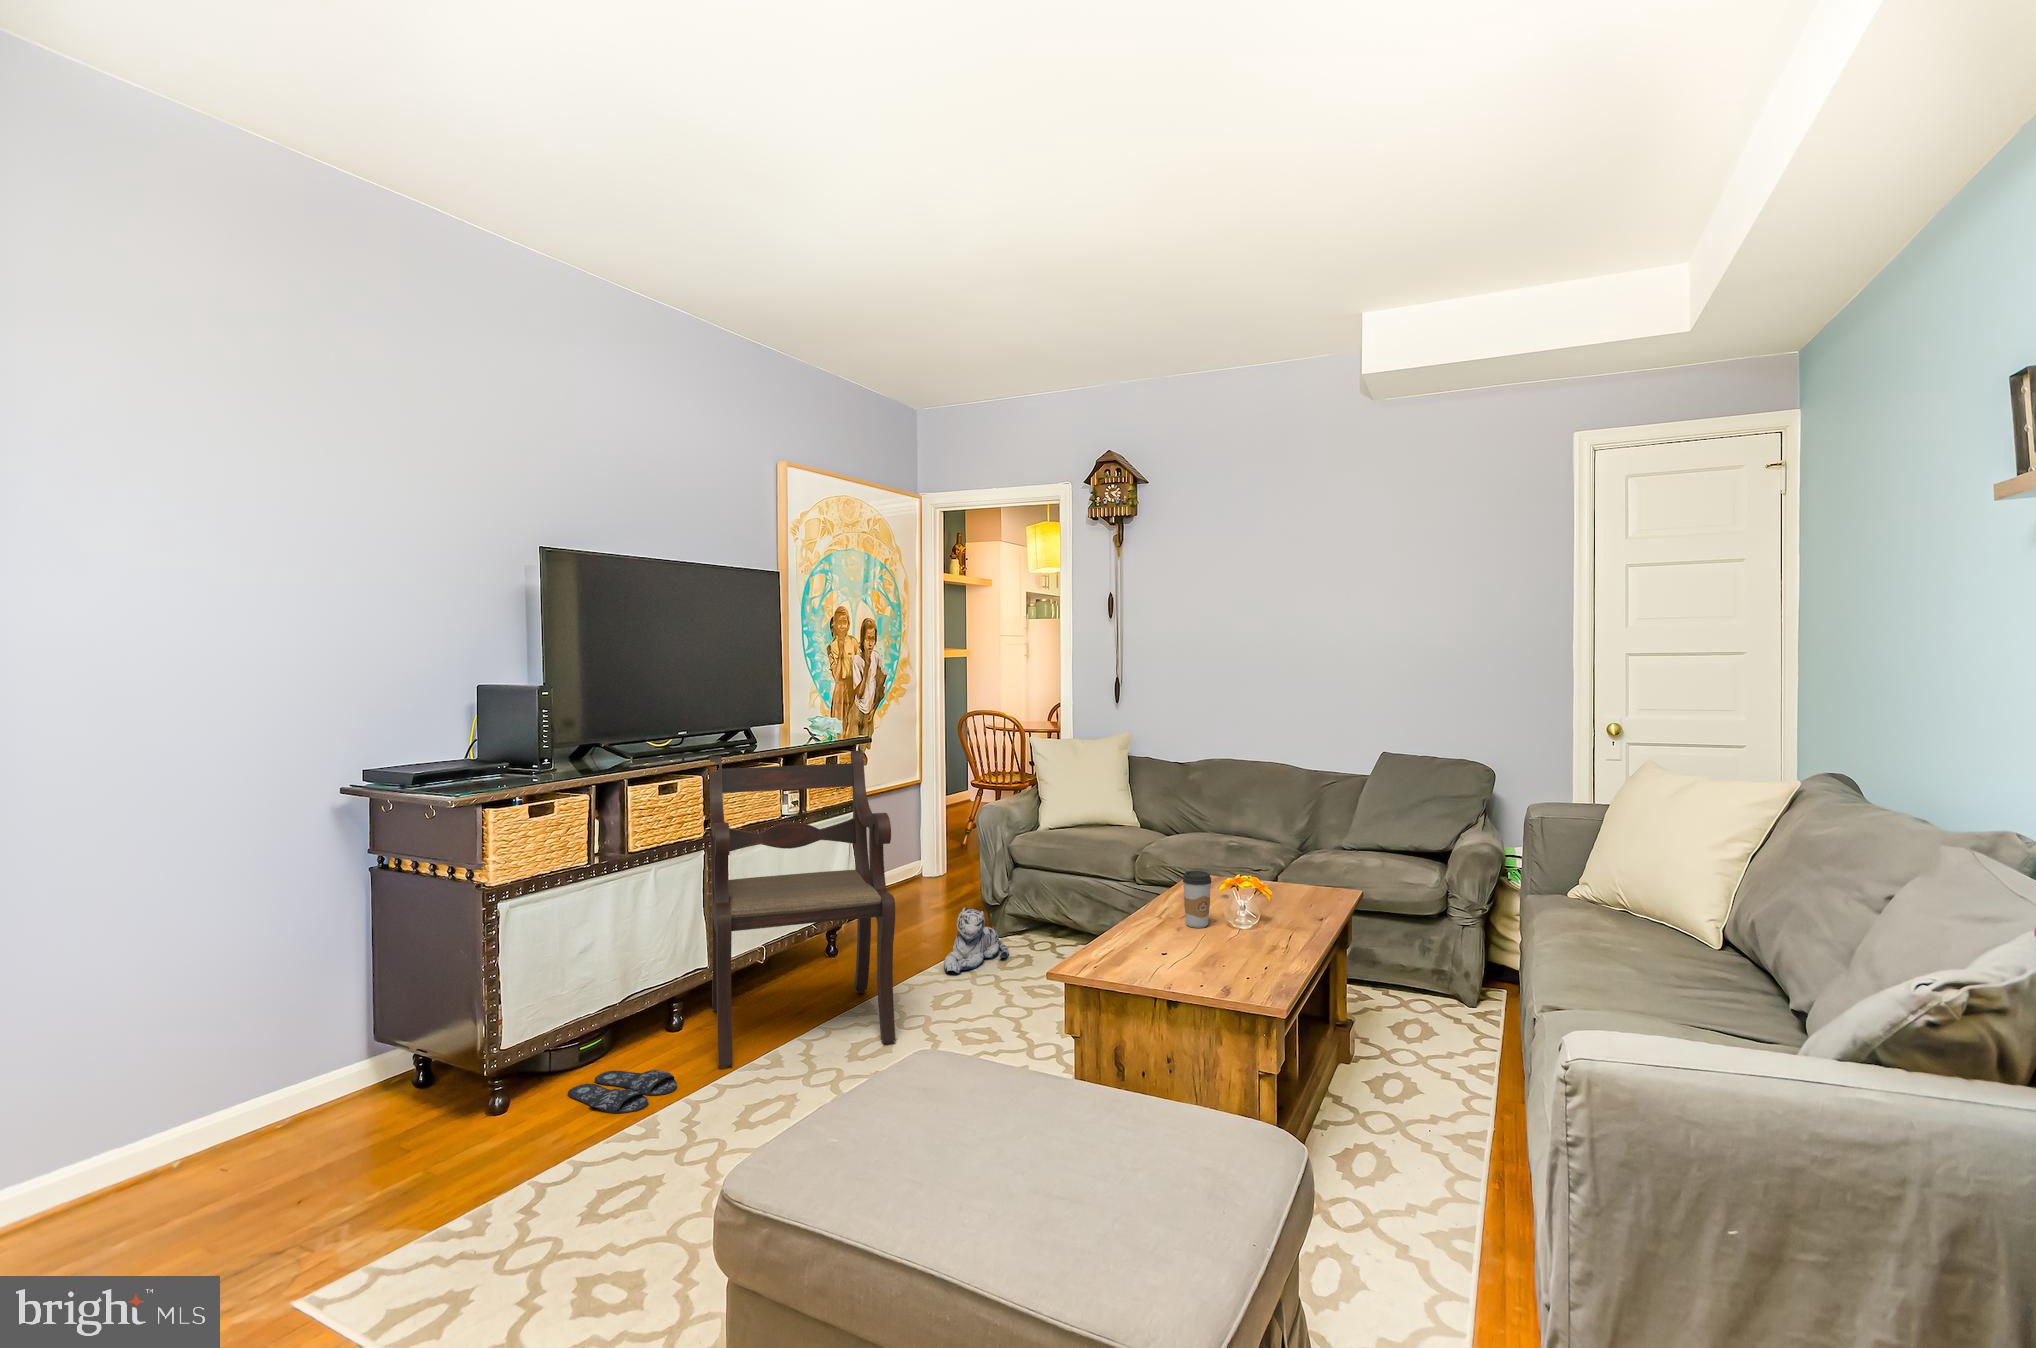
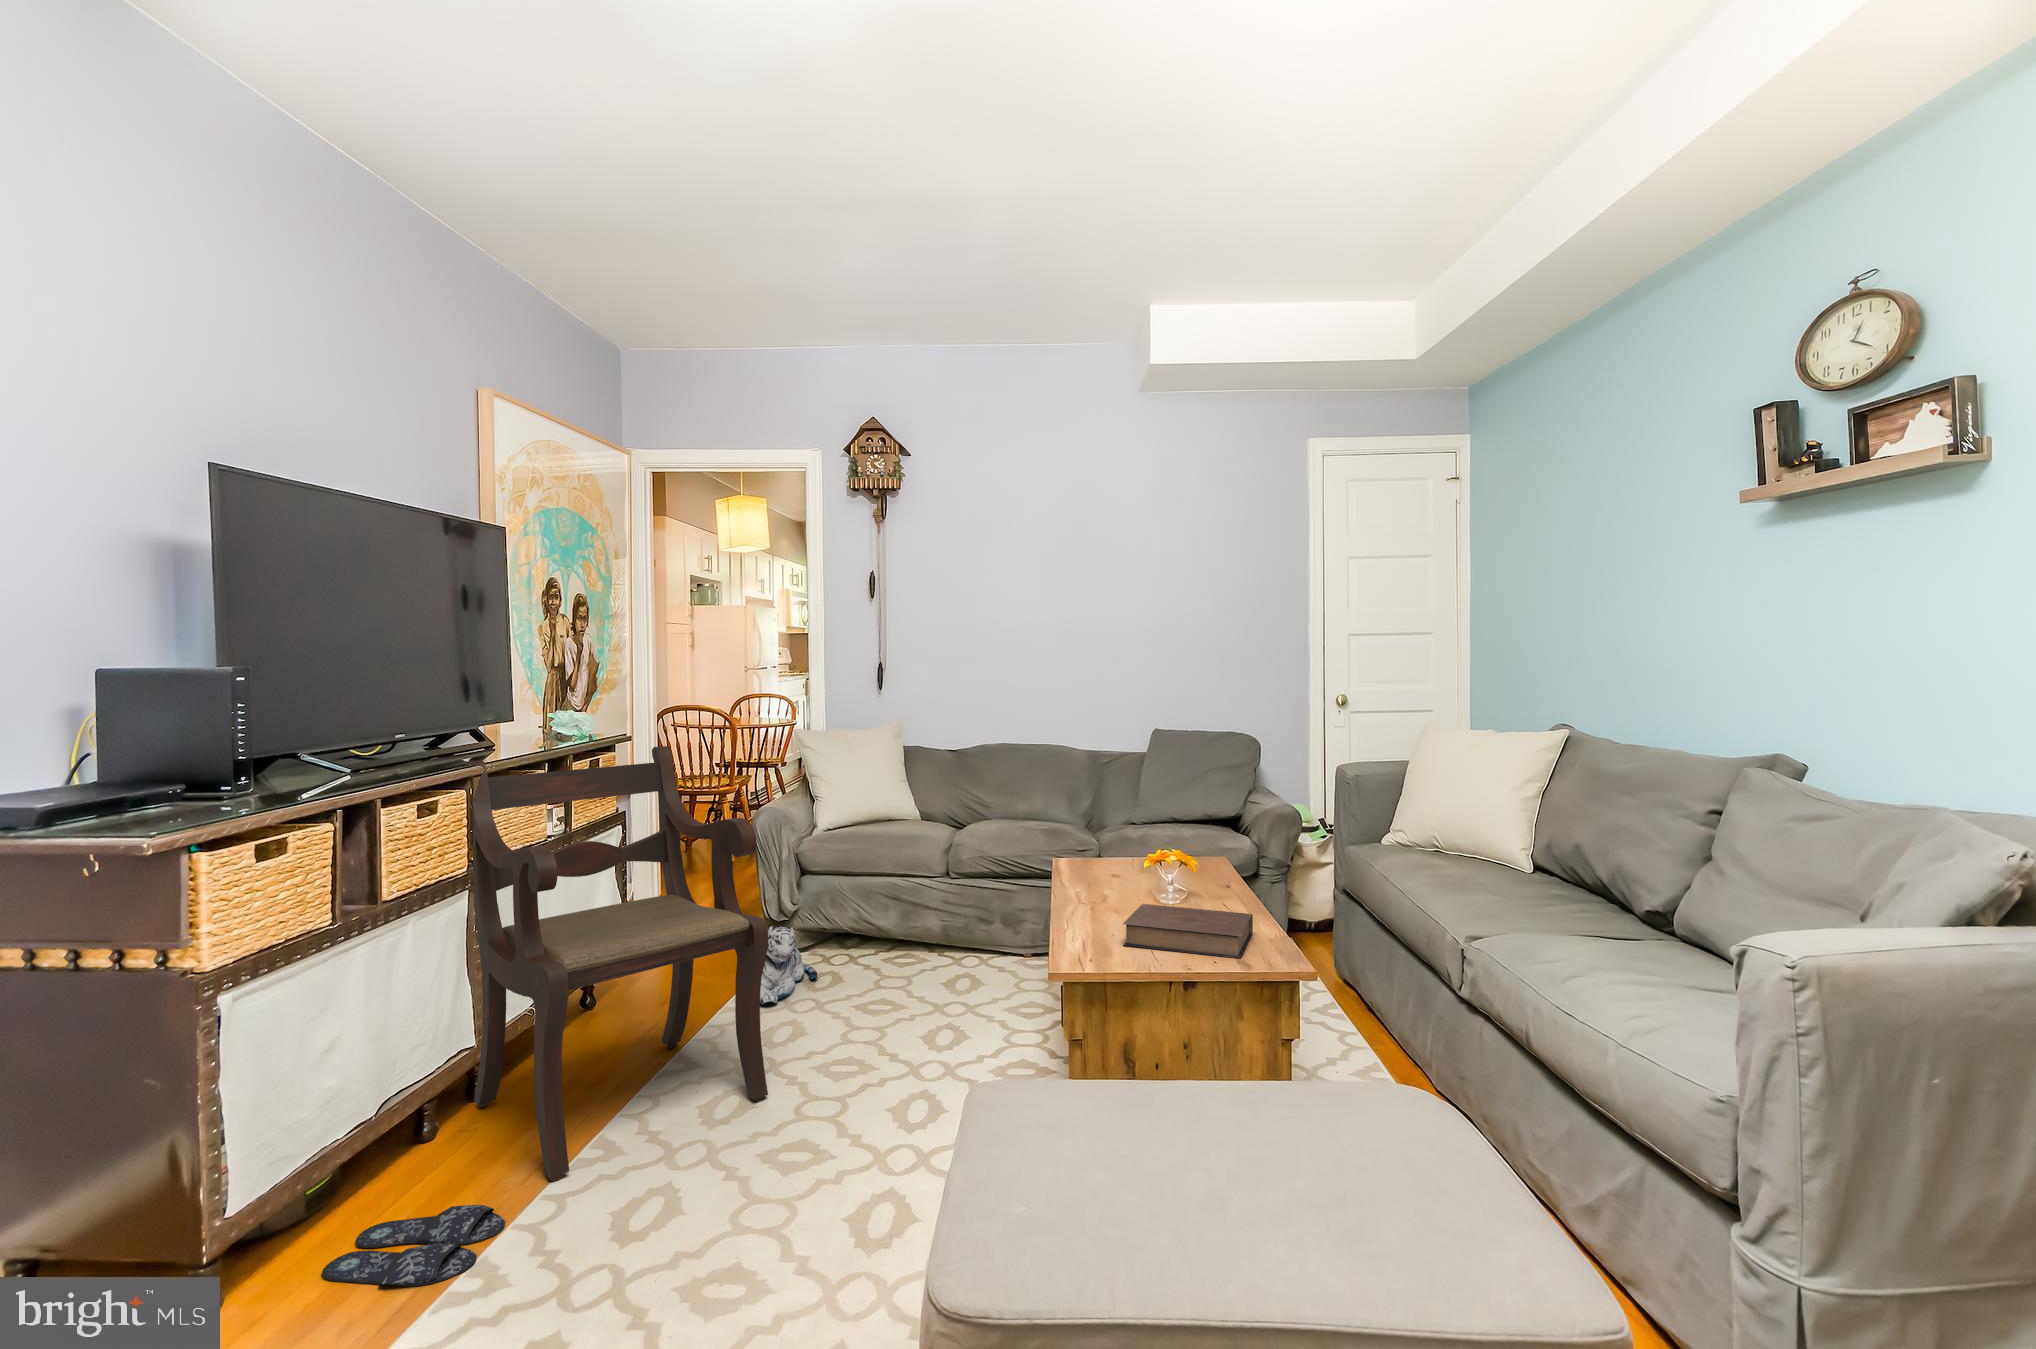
coffee cup: present [1183,871,1212,928] -> none [1110,849,1140,909]
book: none [1141,924,1279,985] -> present [1123,904,1253,959]

